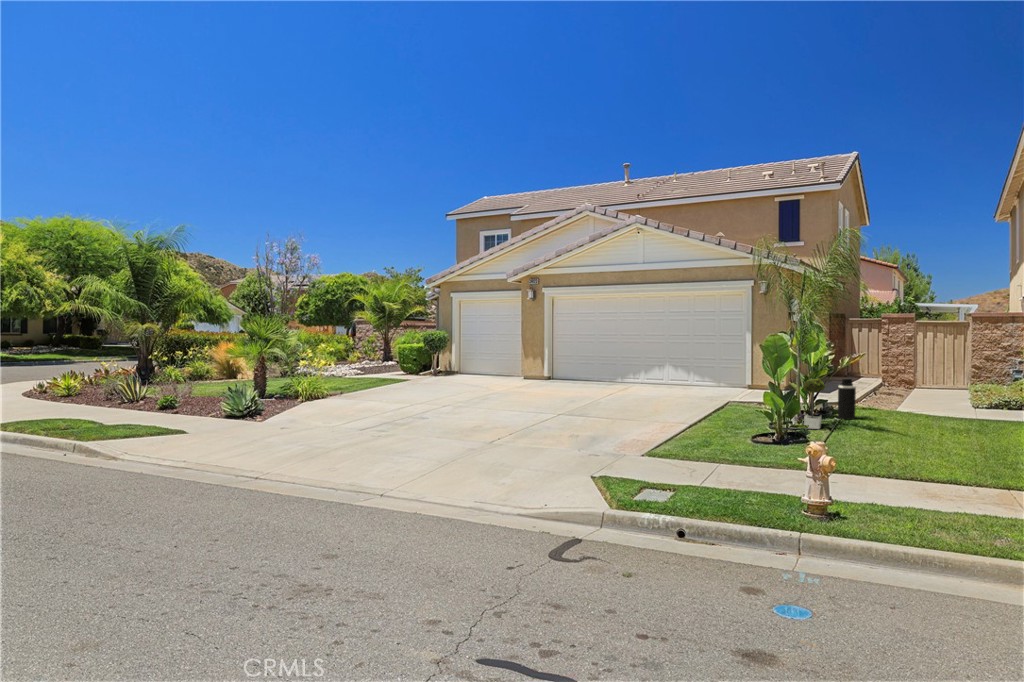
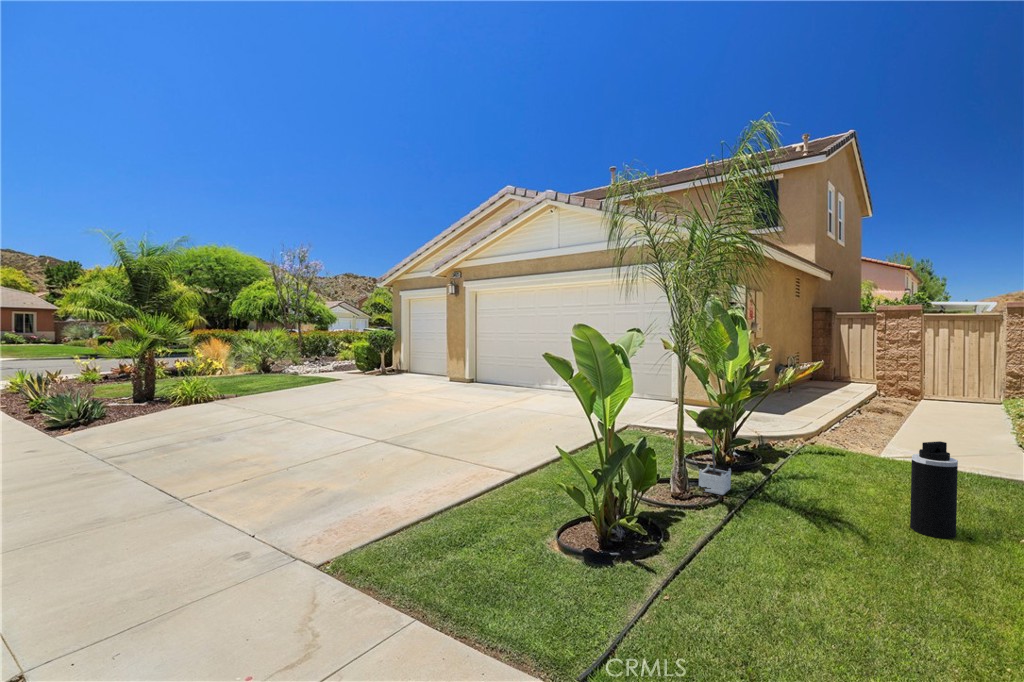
trash can: present [838,379,856,419] -> present [910,441,958,539]

